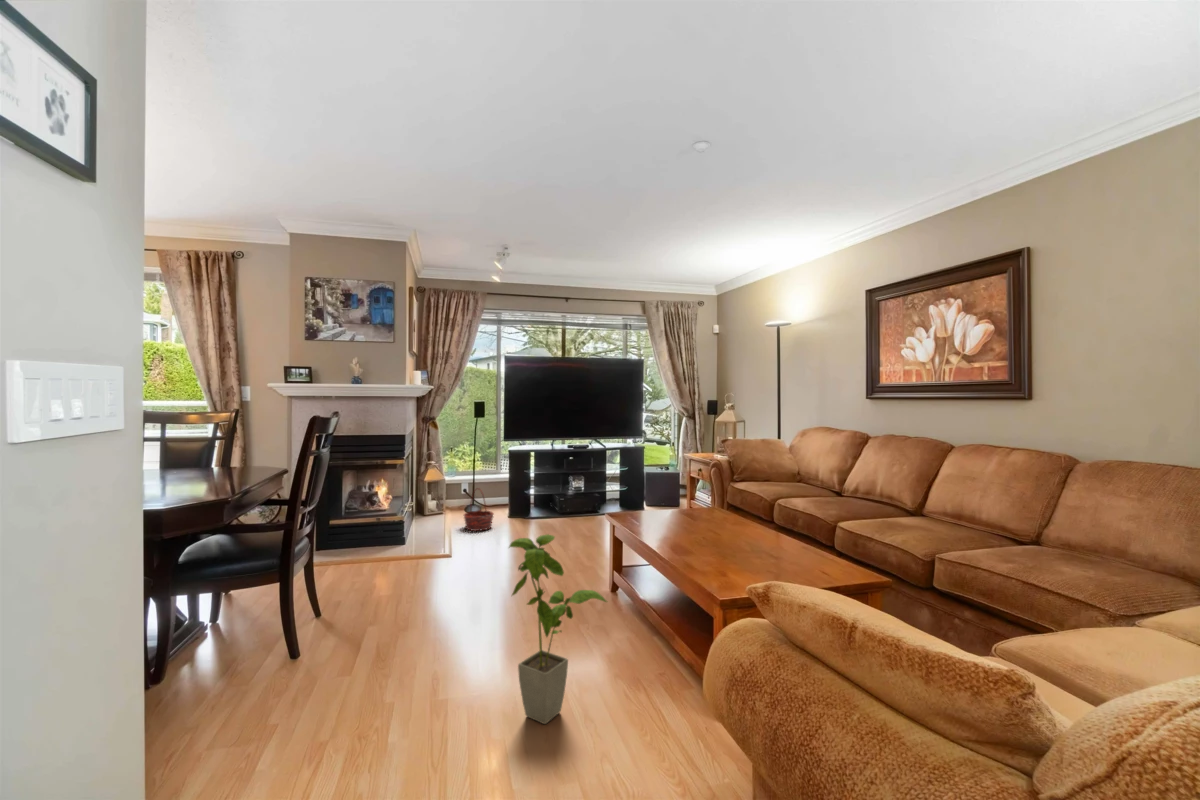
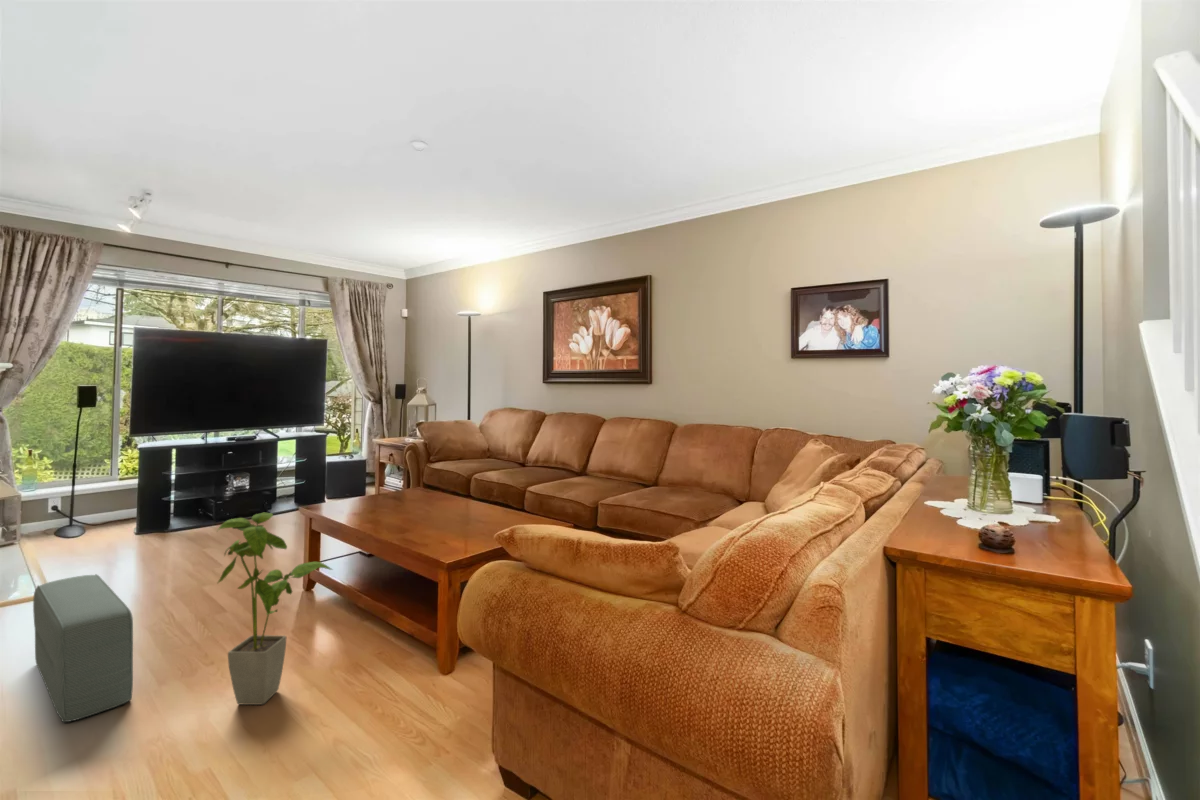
basket: present [464,489,494,531] -> none [70,495,123,551]
pouf: none [409,561,459,689] -> present [33,574,133,722]

